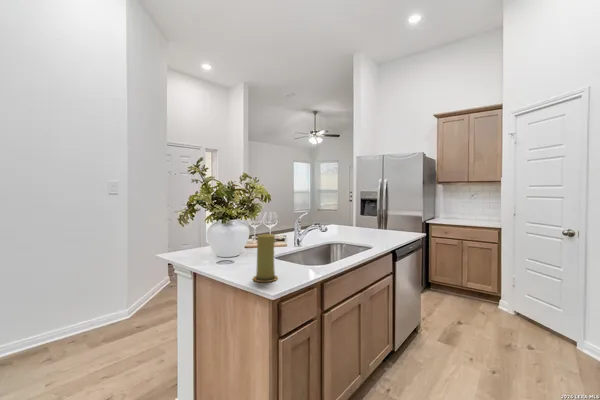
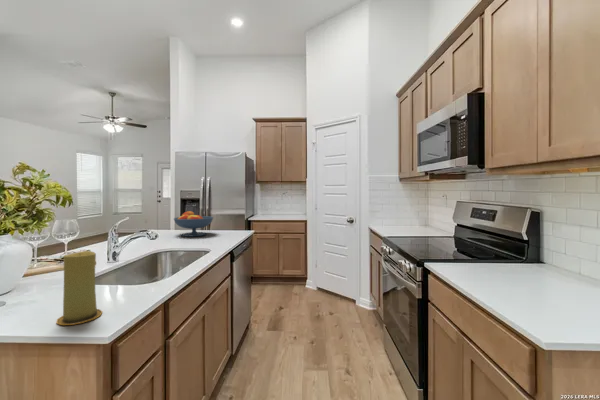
fruit bowl: none [348,210,383,234] -> present [174,211,213,236]

